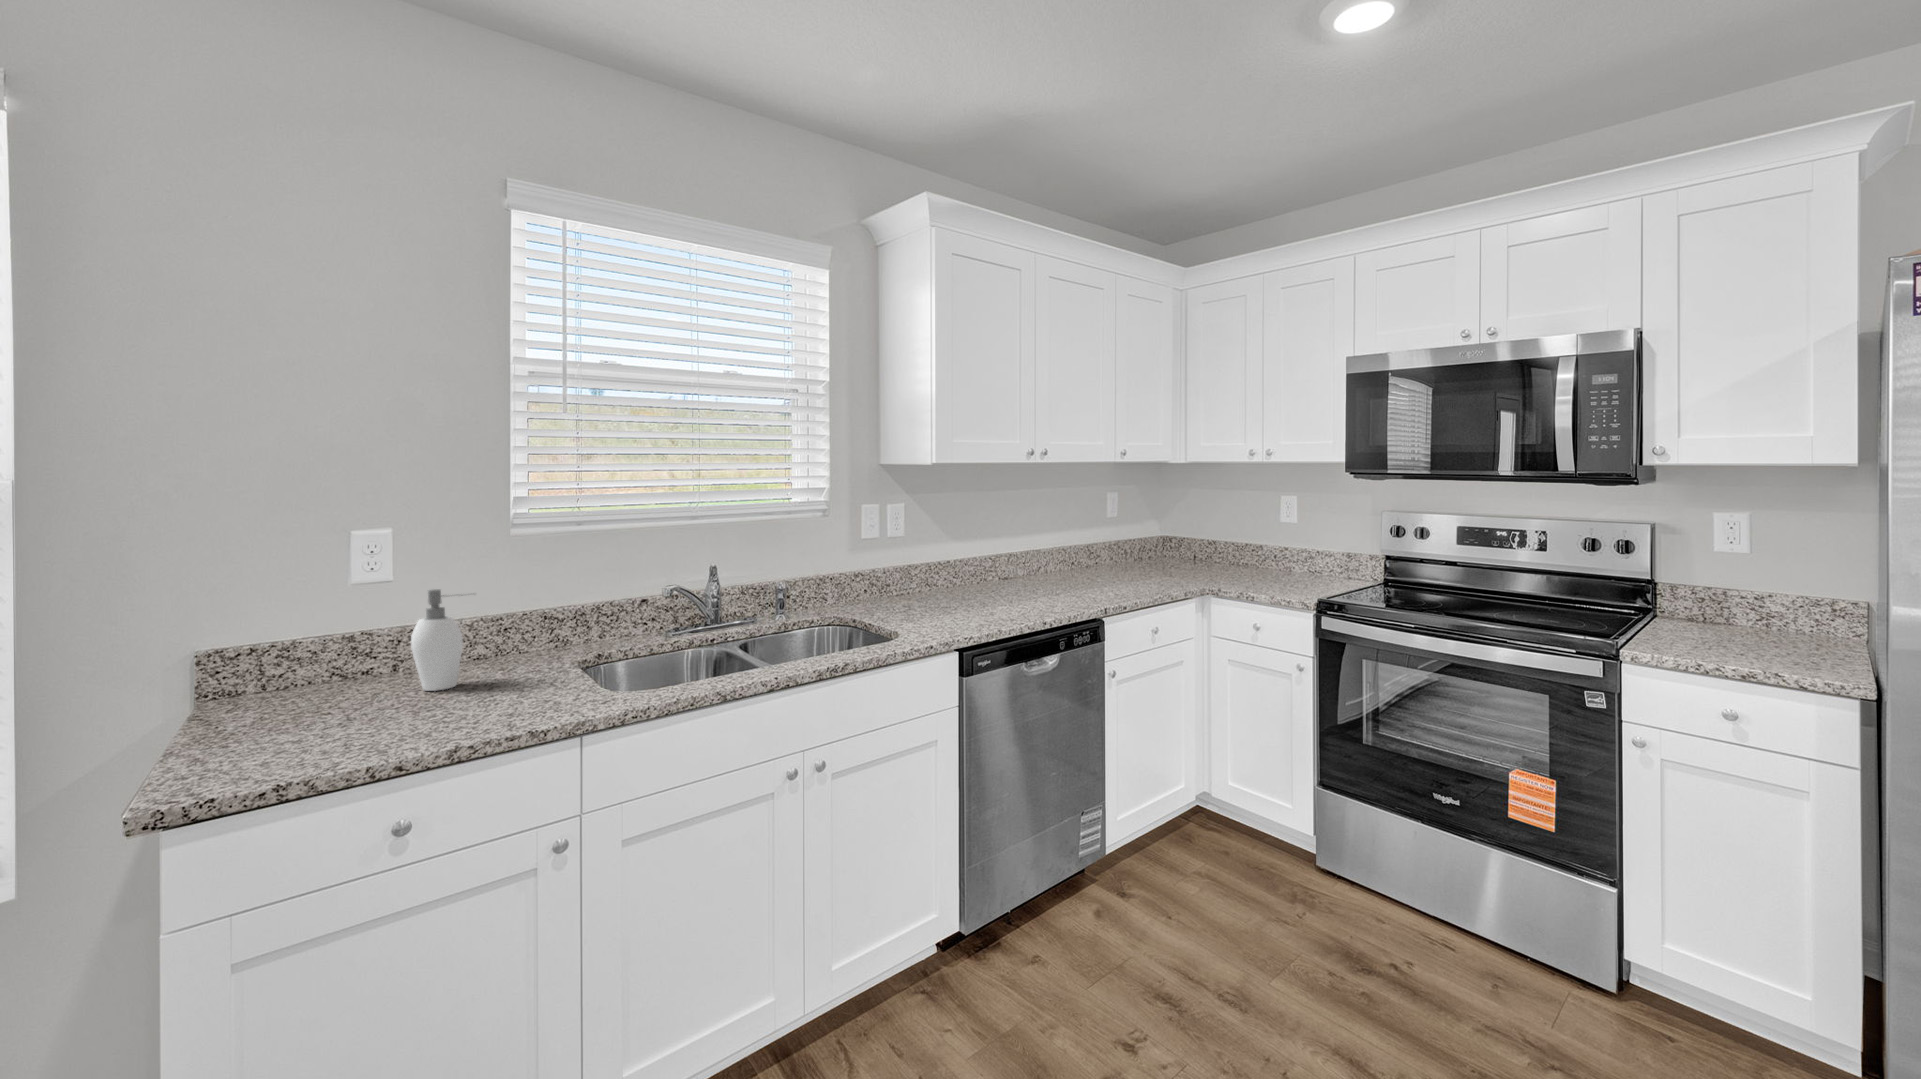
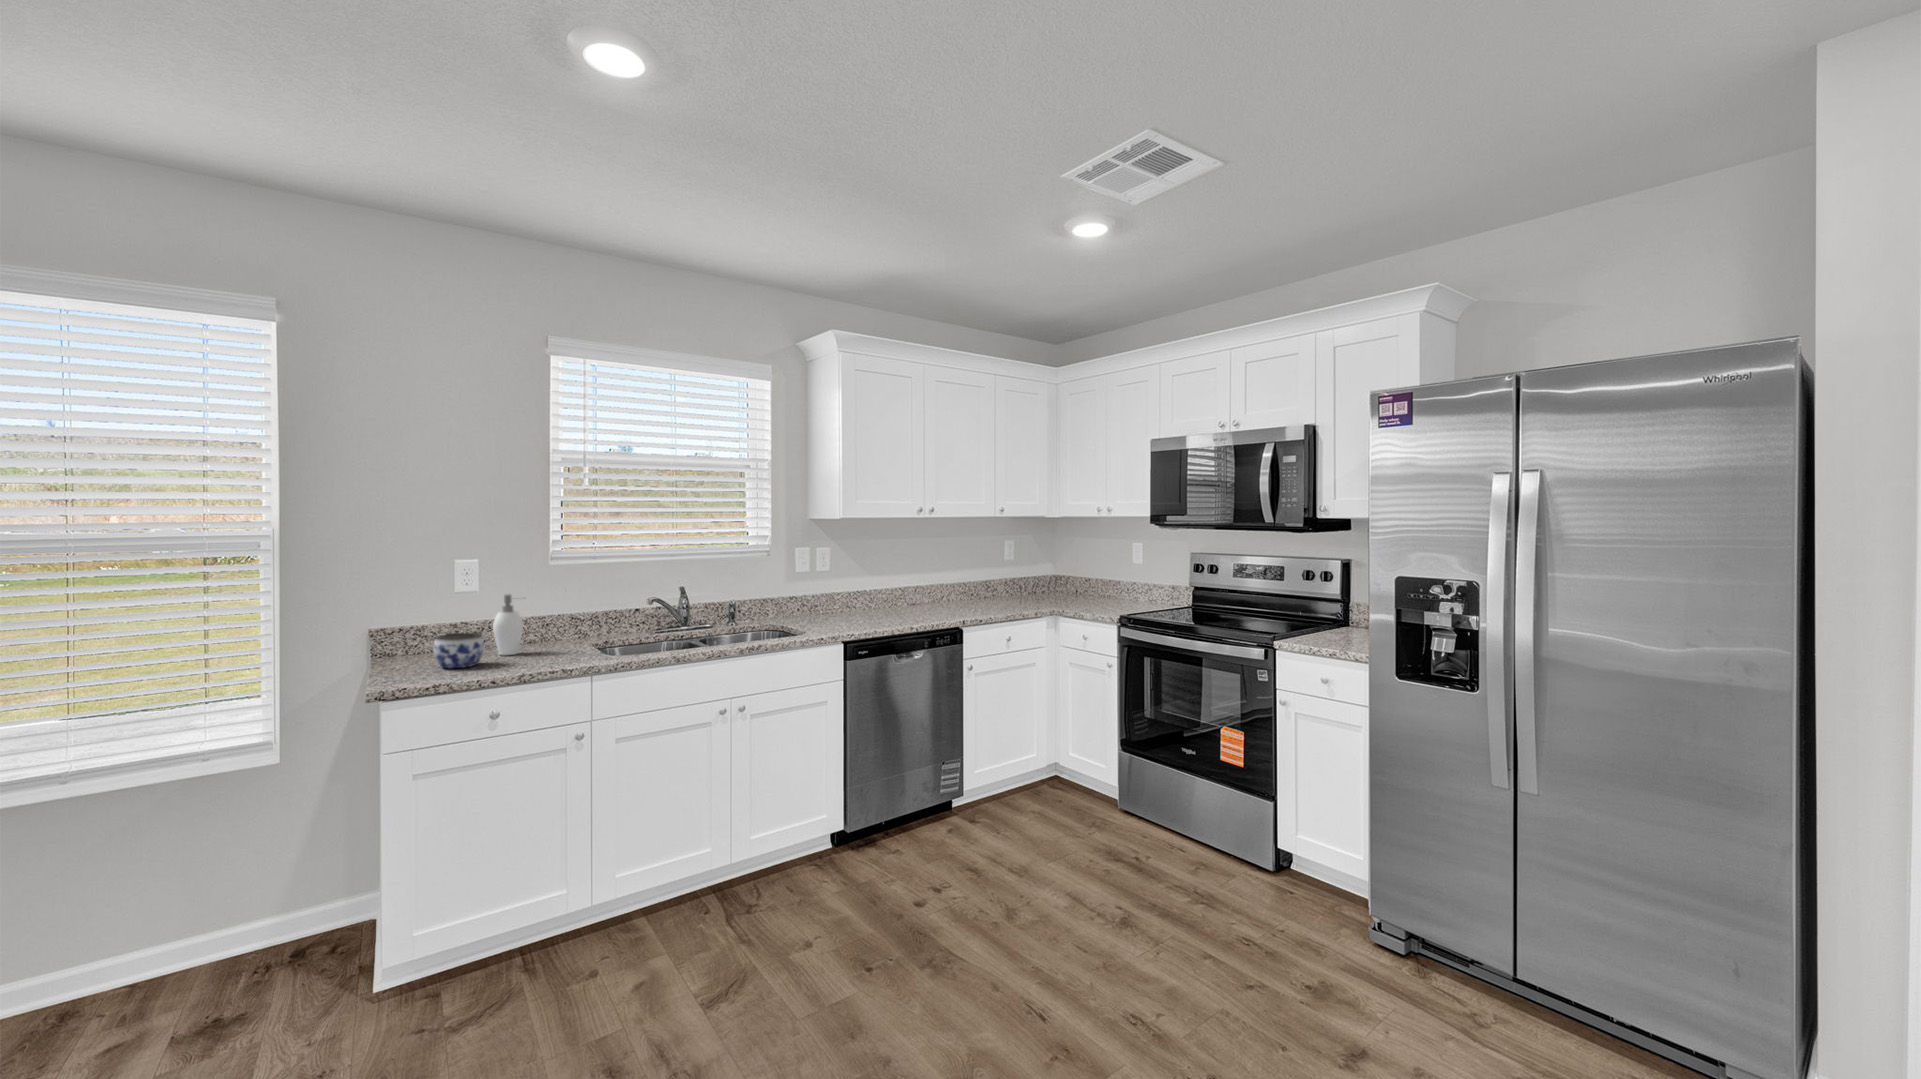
jar: none [294,660,391,729] -> present [433,632,485,668]

